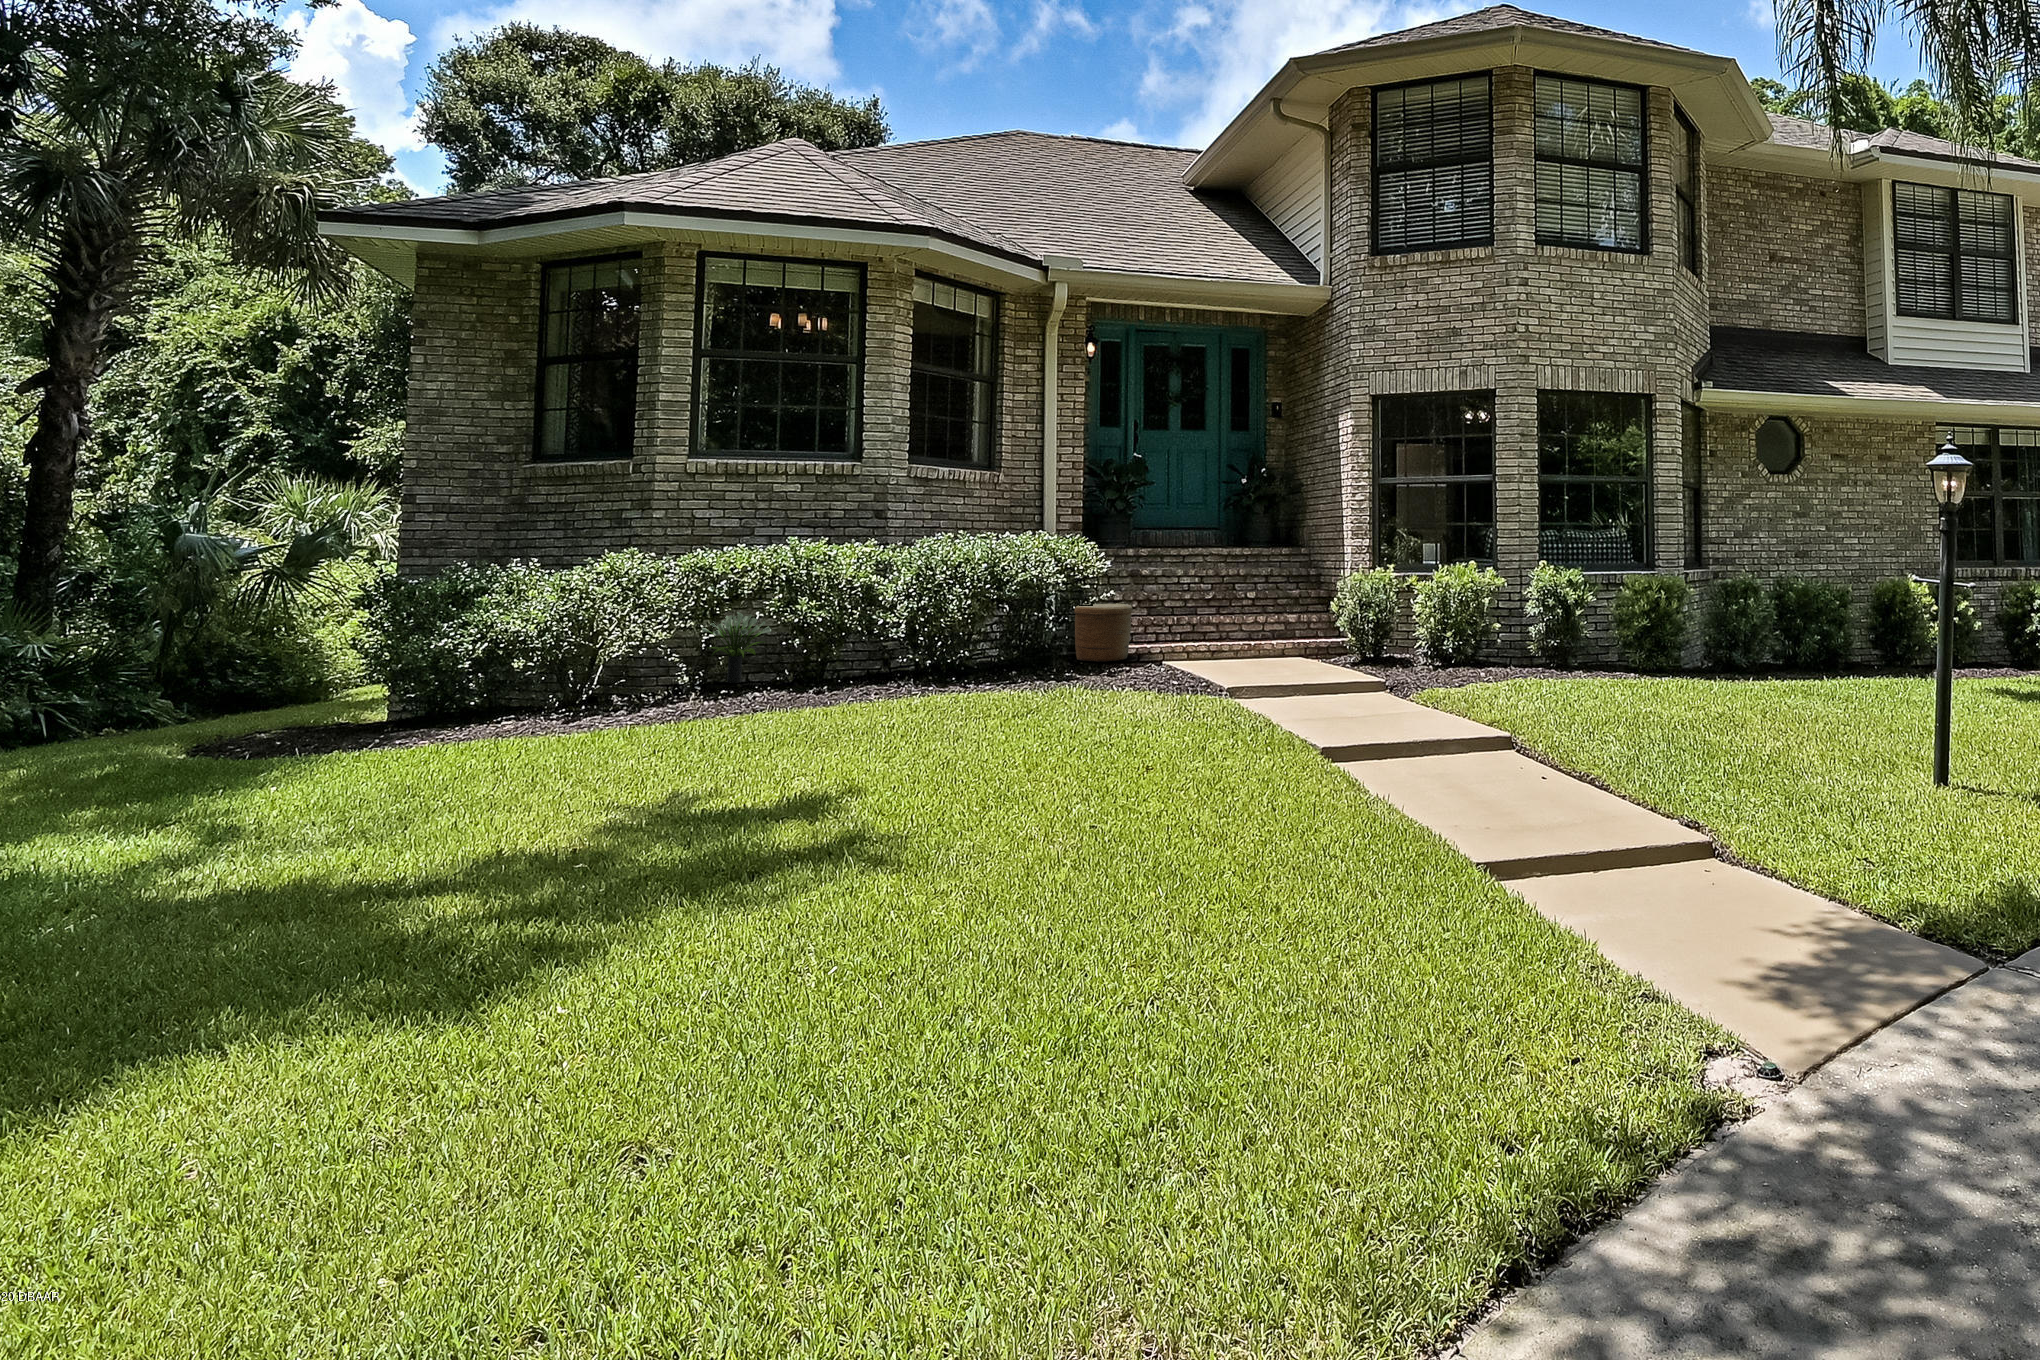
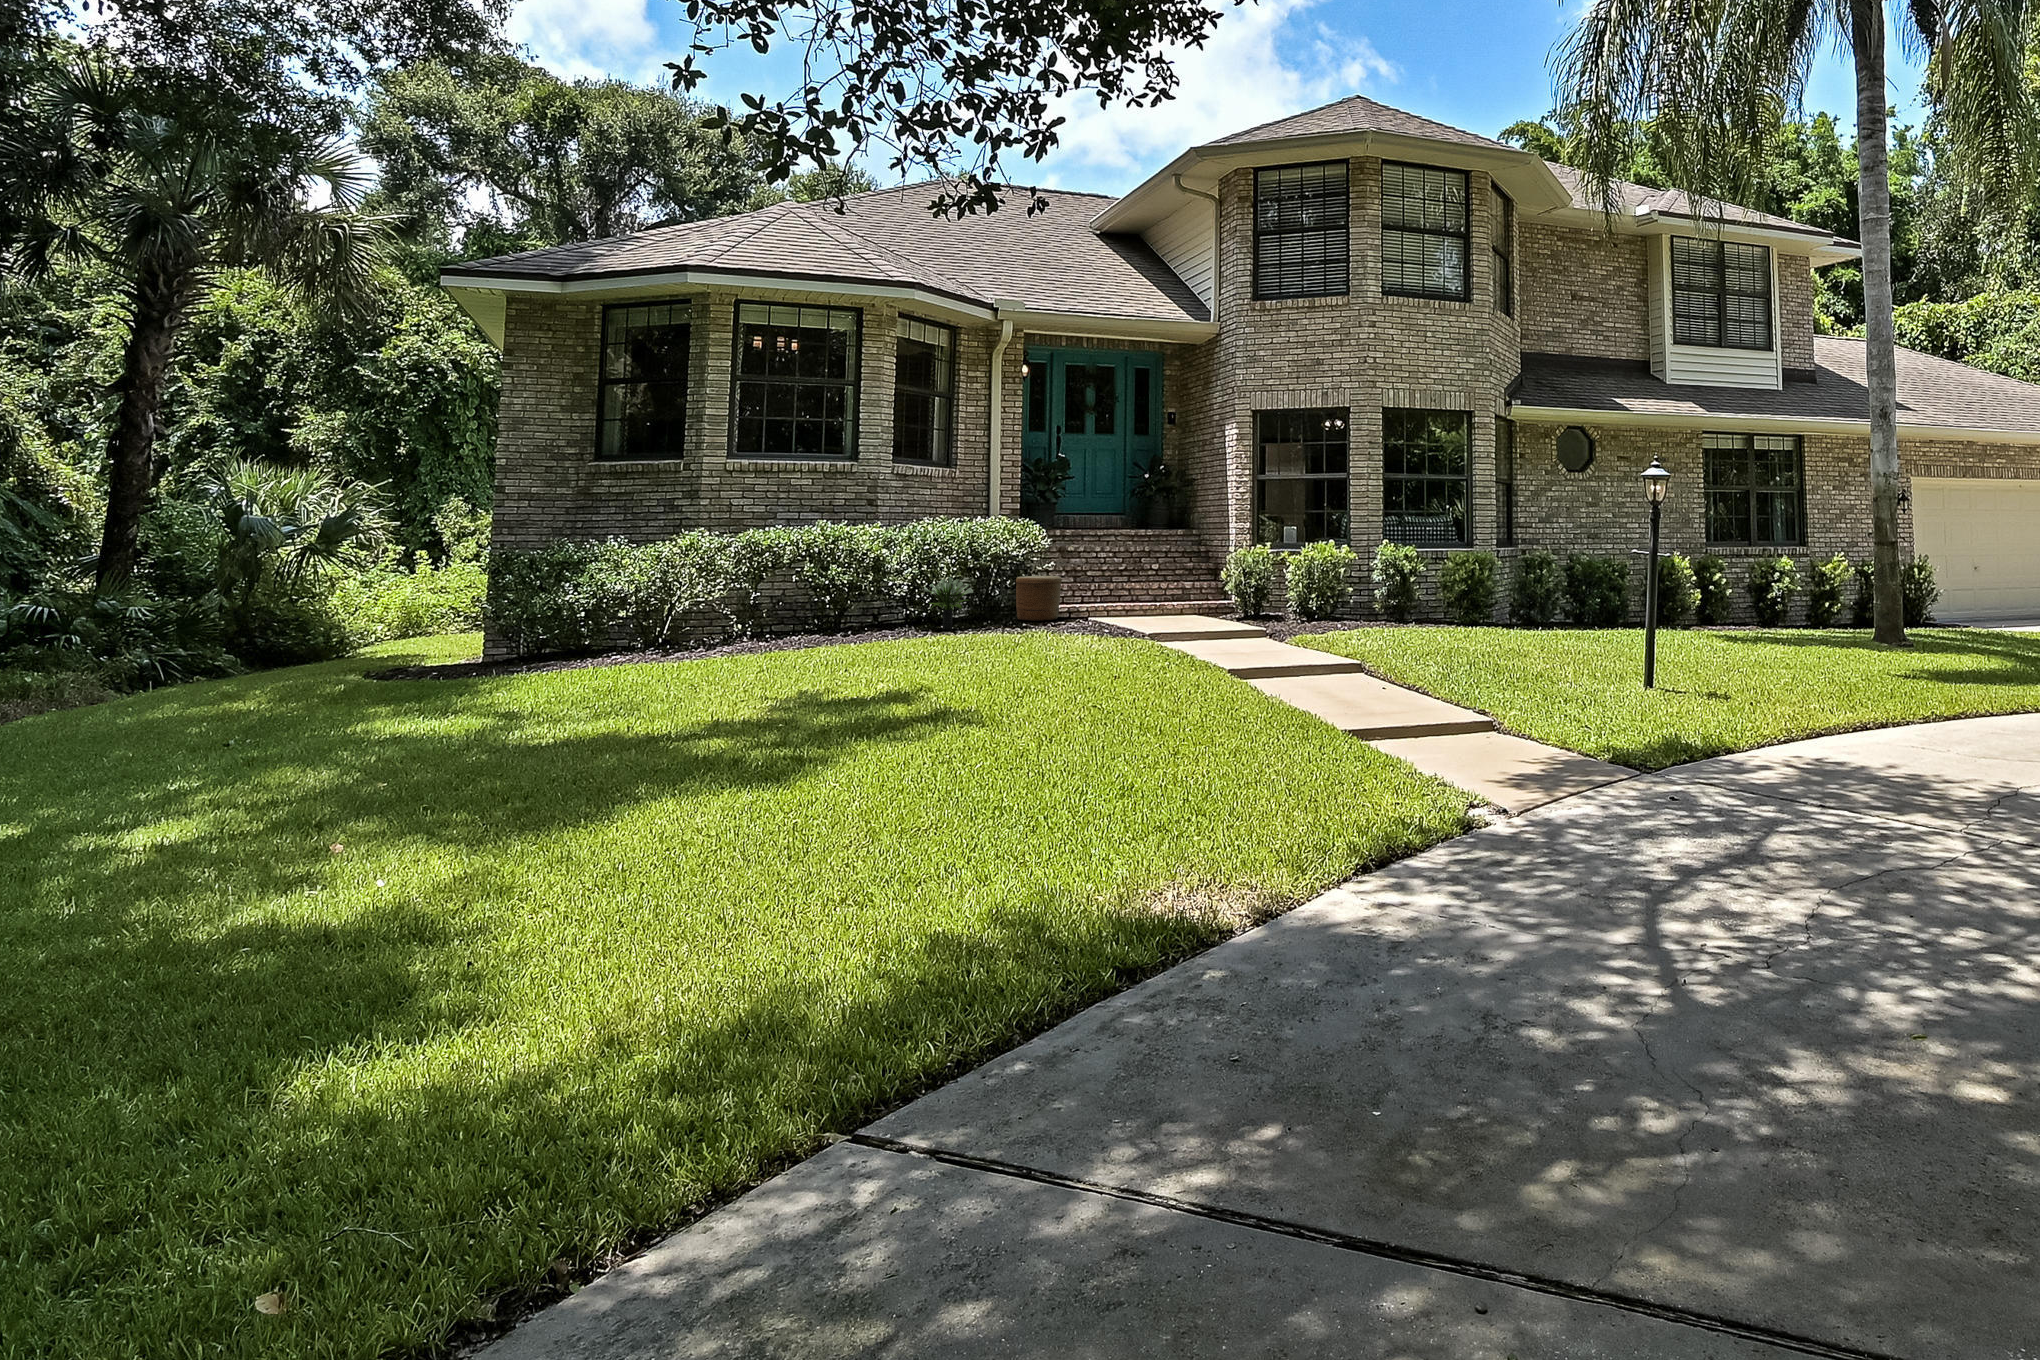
potted plant: present [702,613,771,683] -> present [924,577,973,630]

